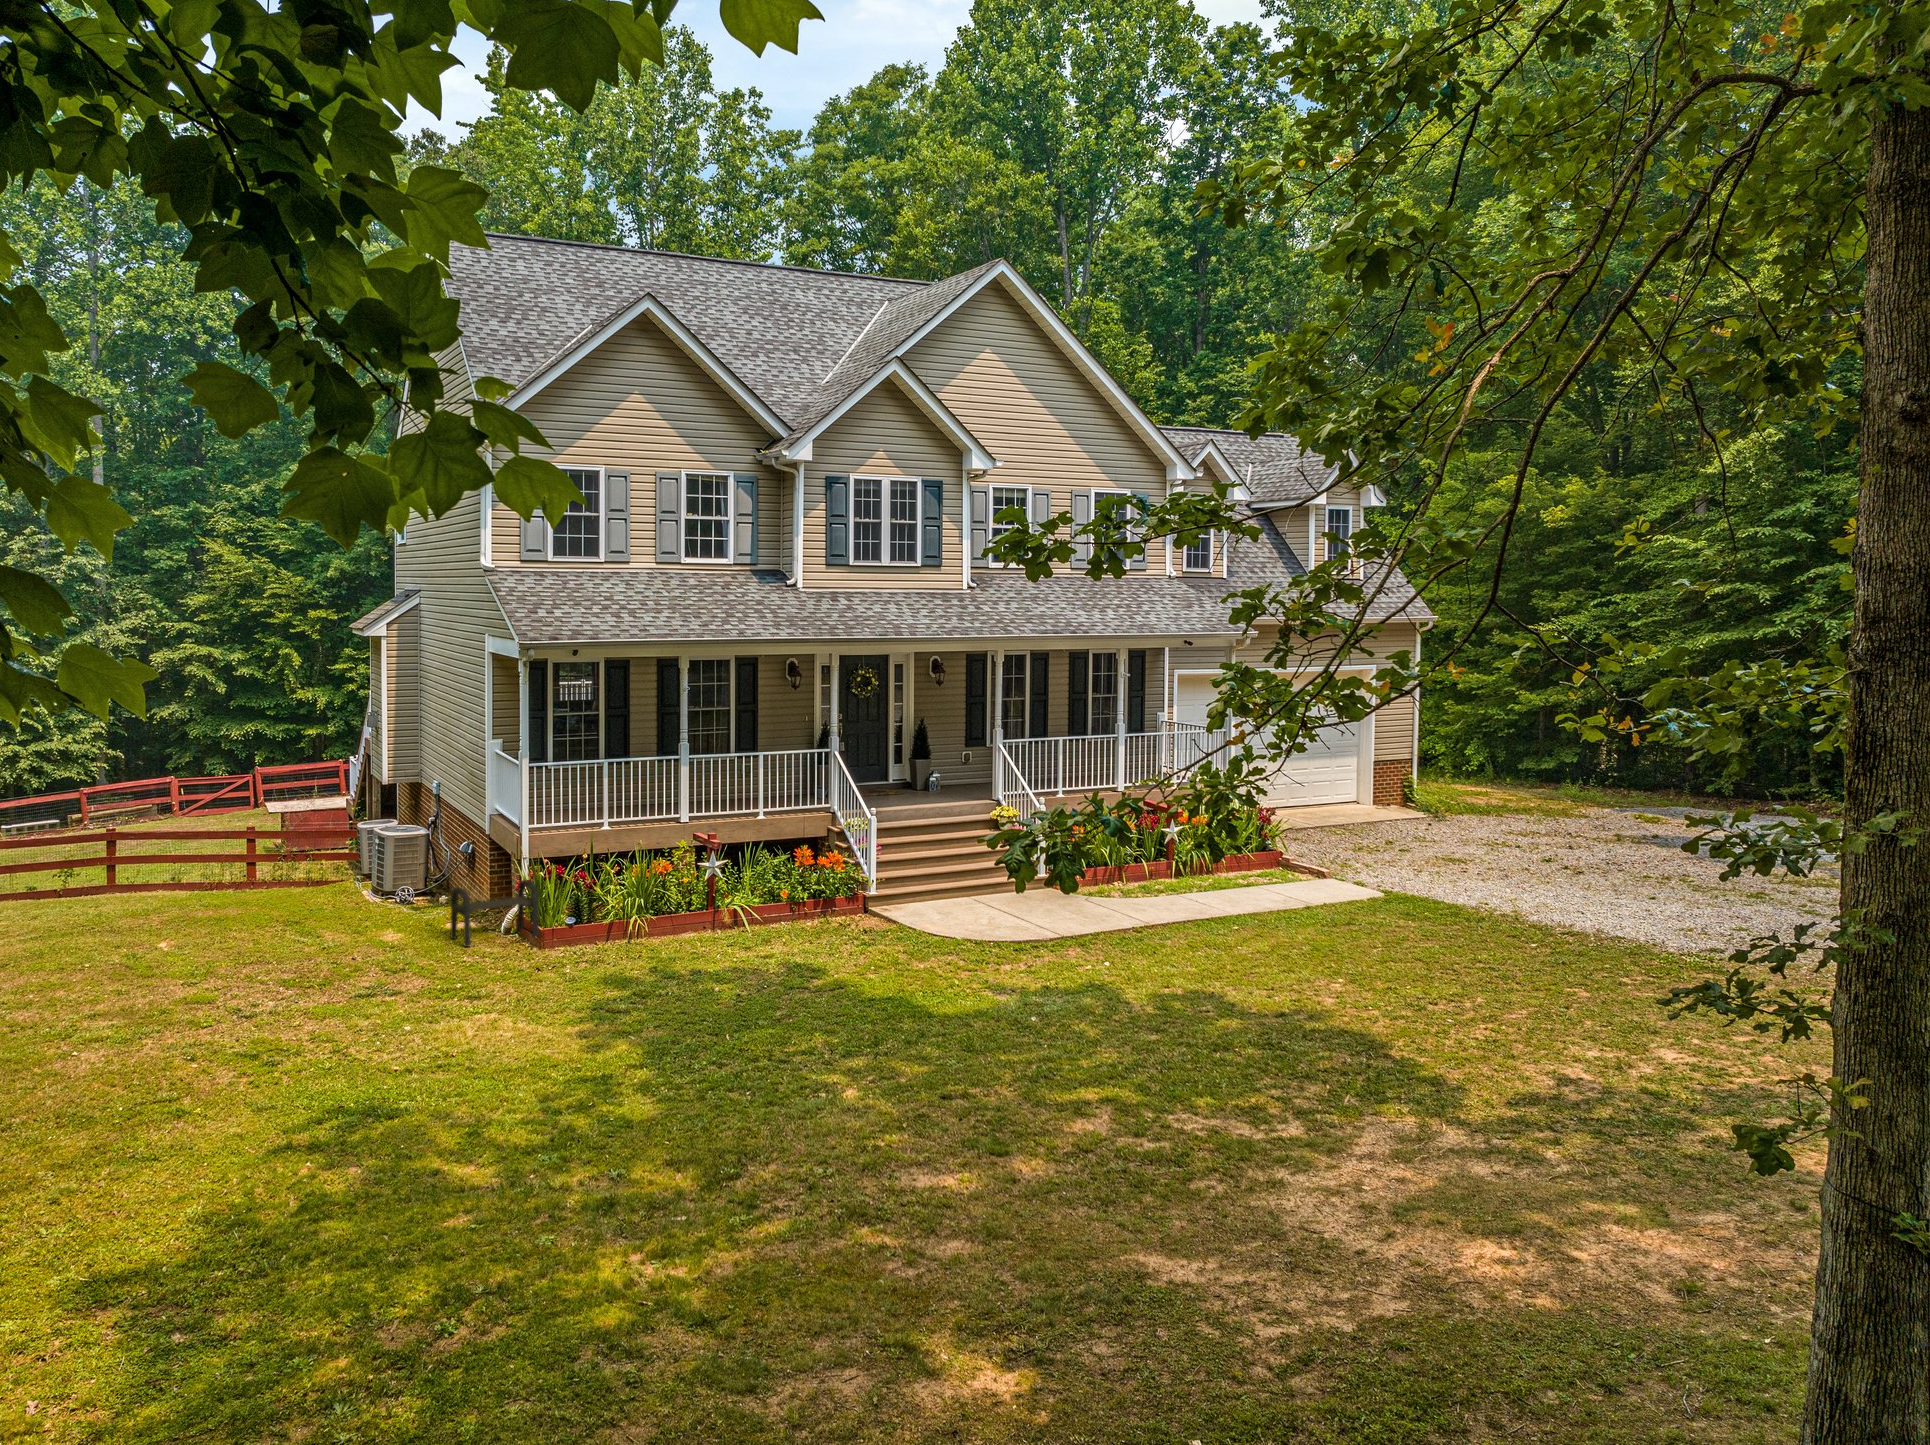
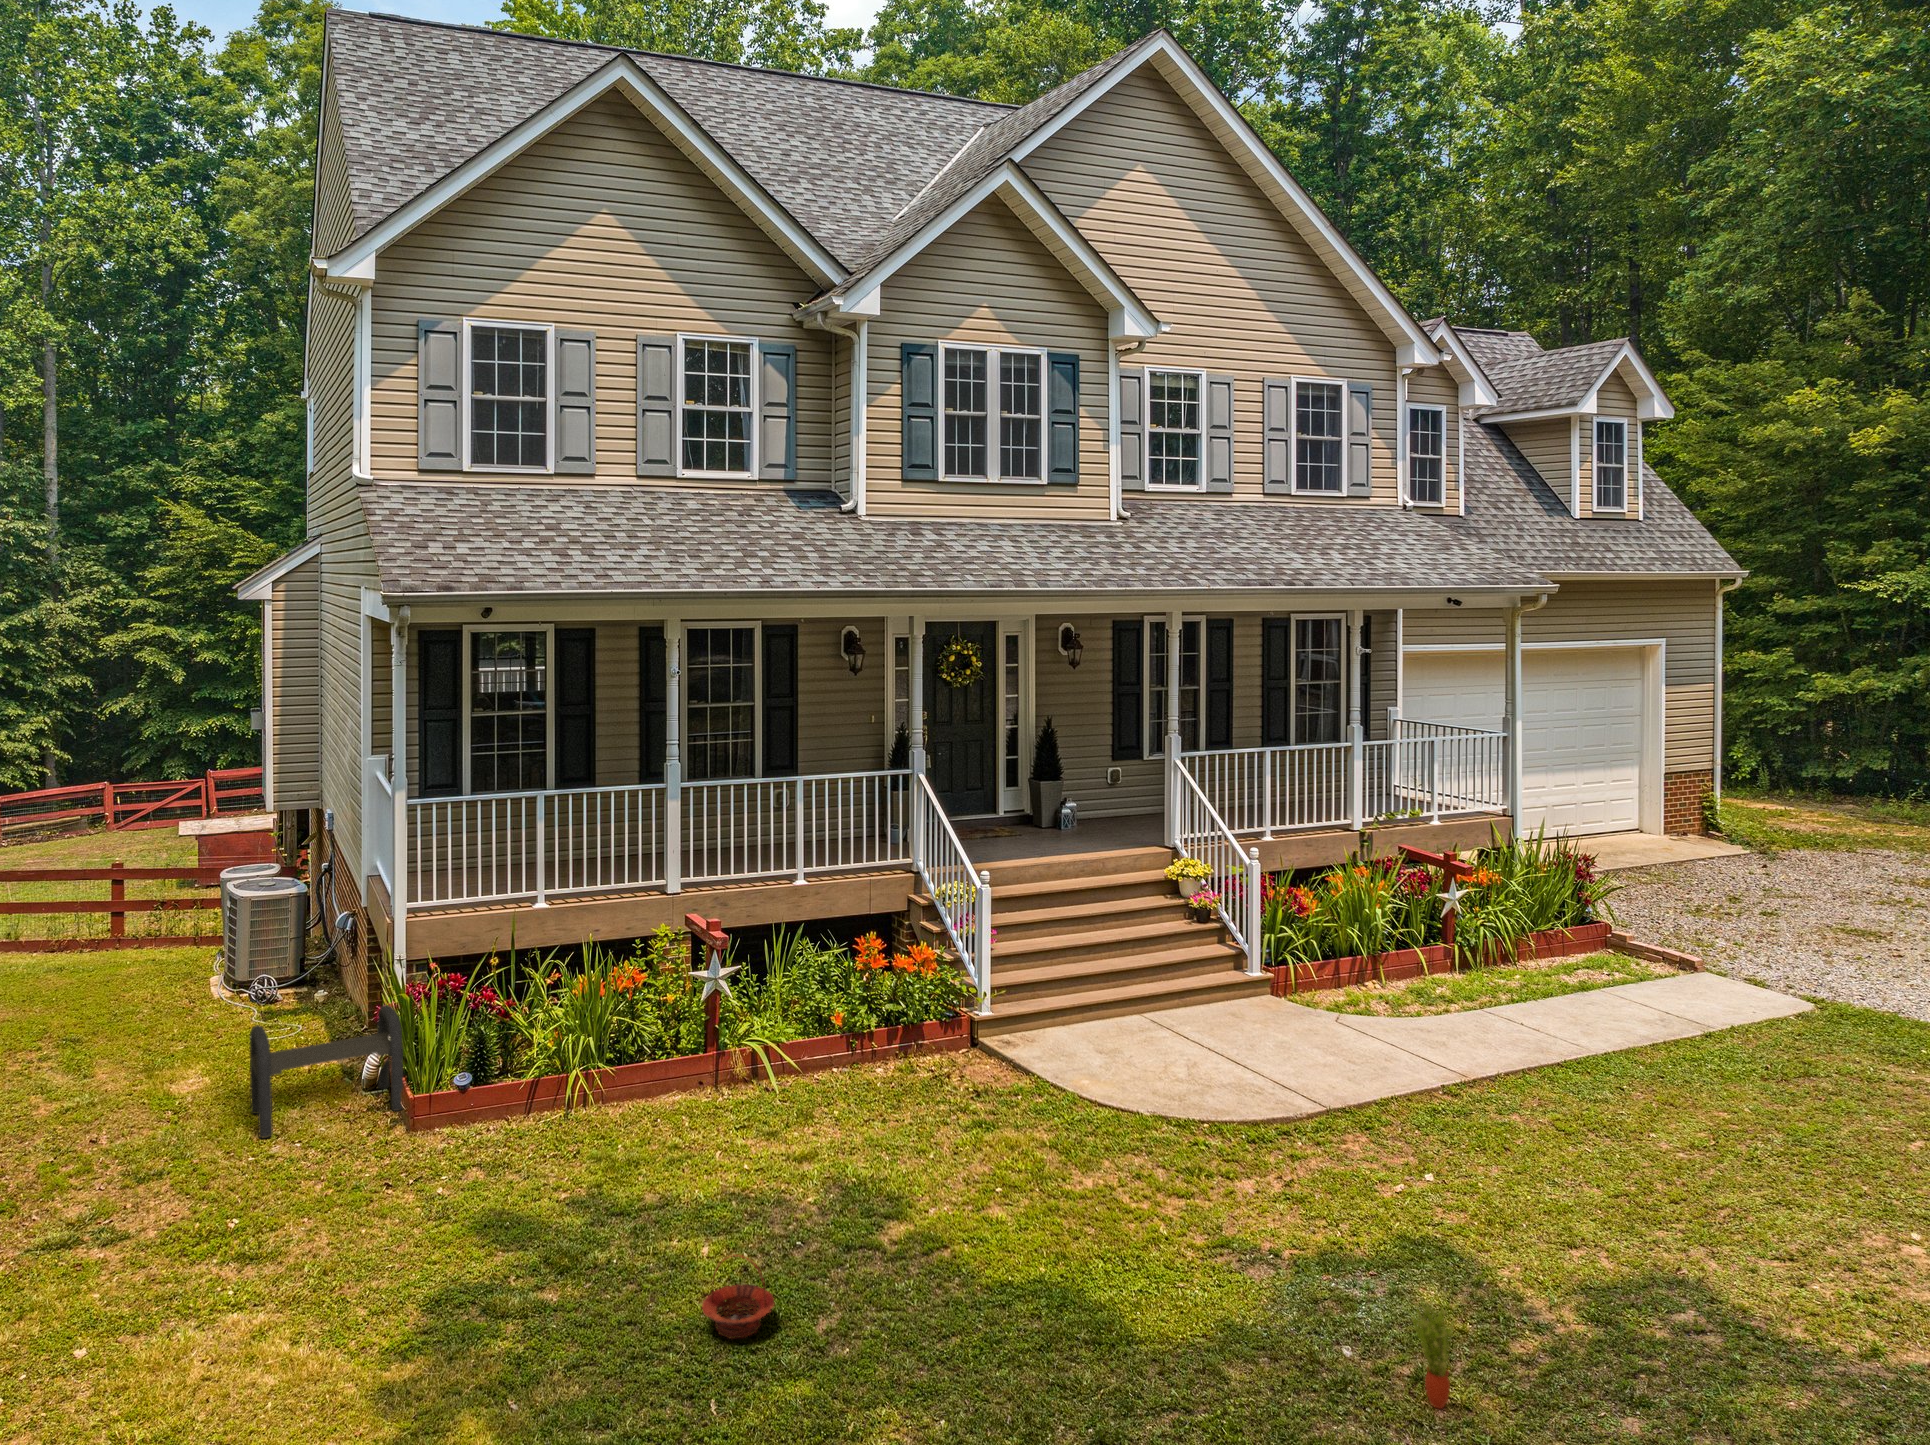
basket: none [732,963,766,1000] -> present [702,1254,774,1339]
potted plant: none [1050,964,1069,1011] -> present [1410,1299,1454,1409]

